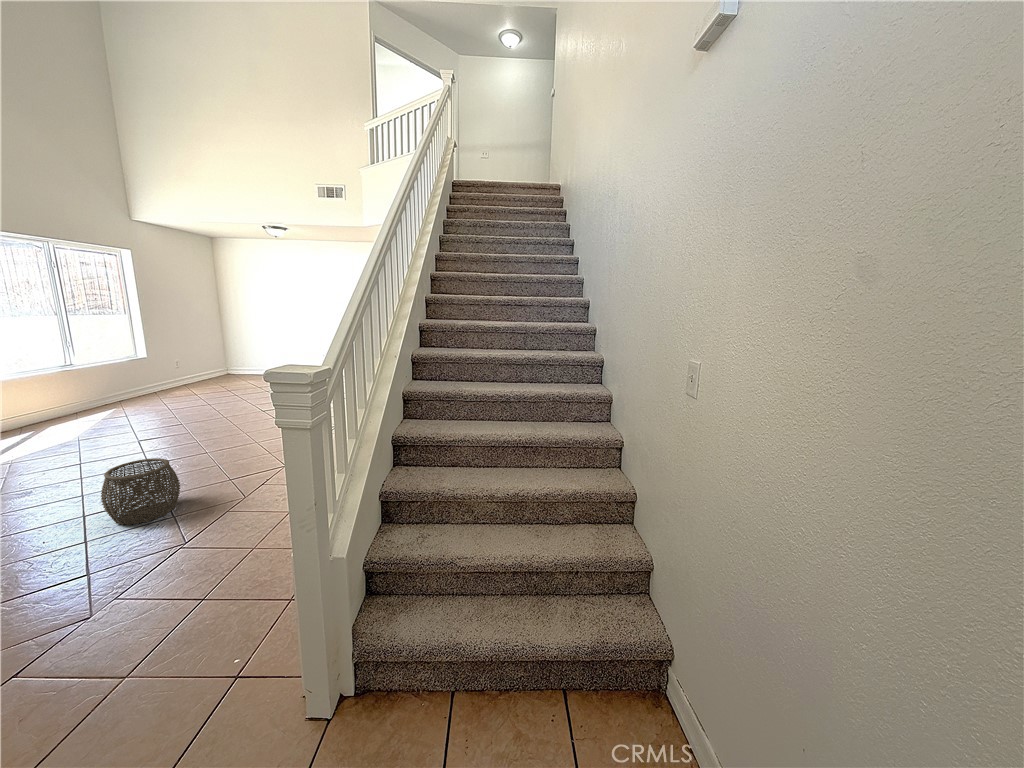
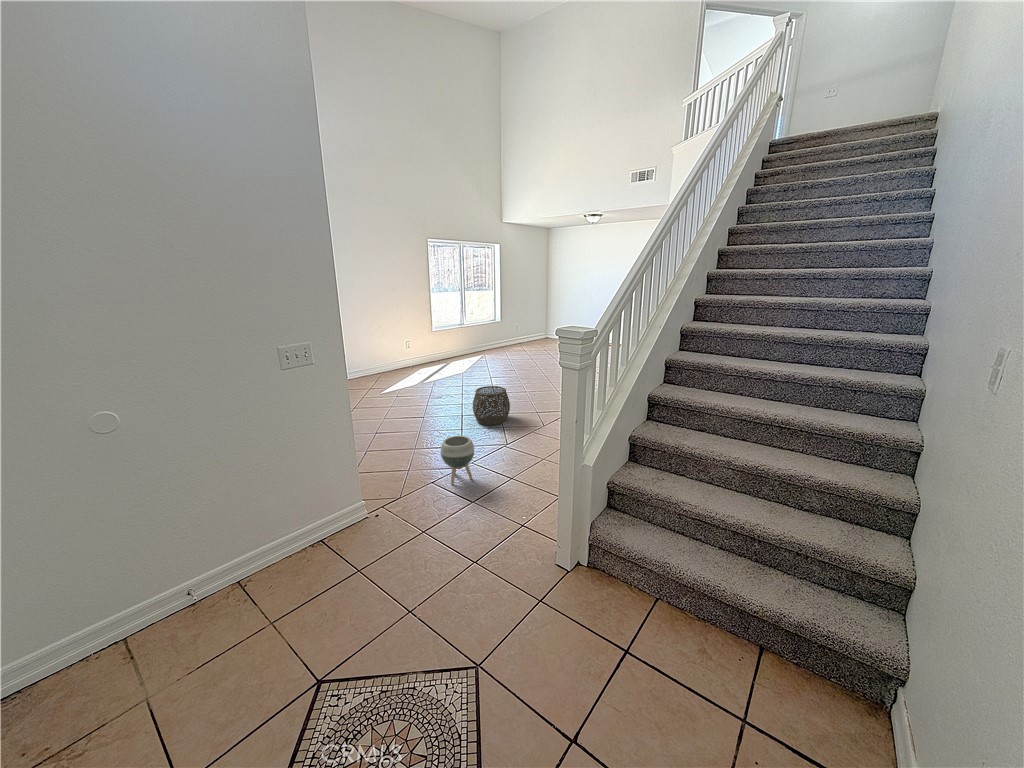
planter: none [23,566,115,666] -> present [441,436,474,485]

